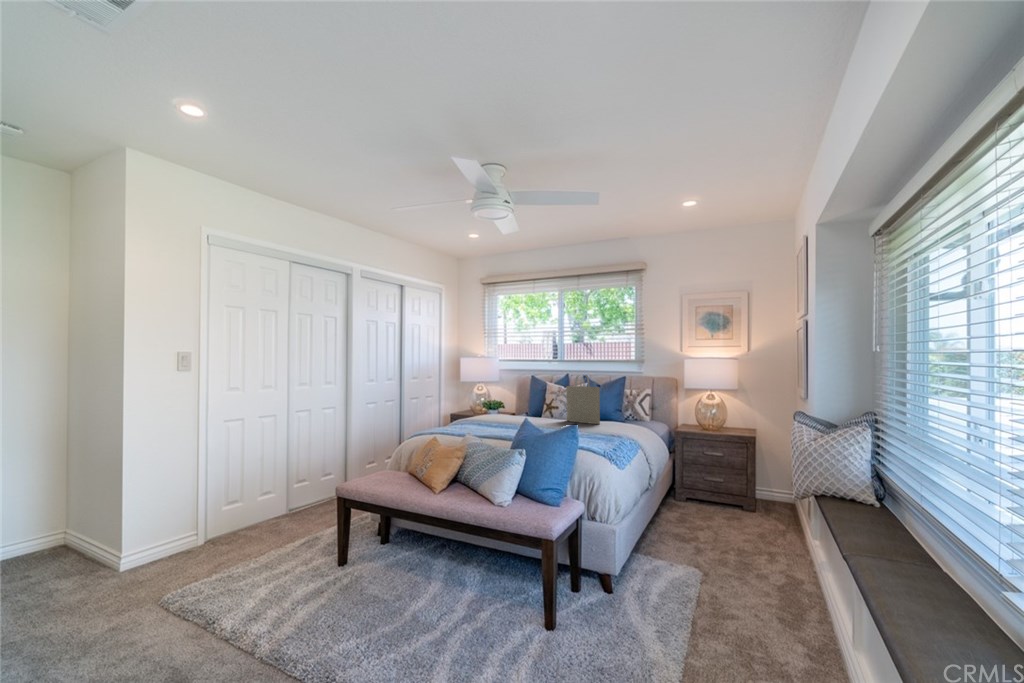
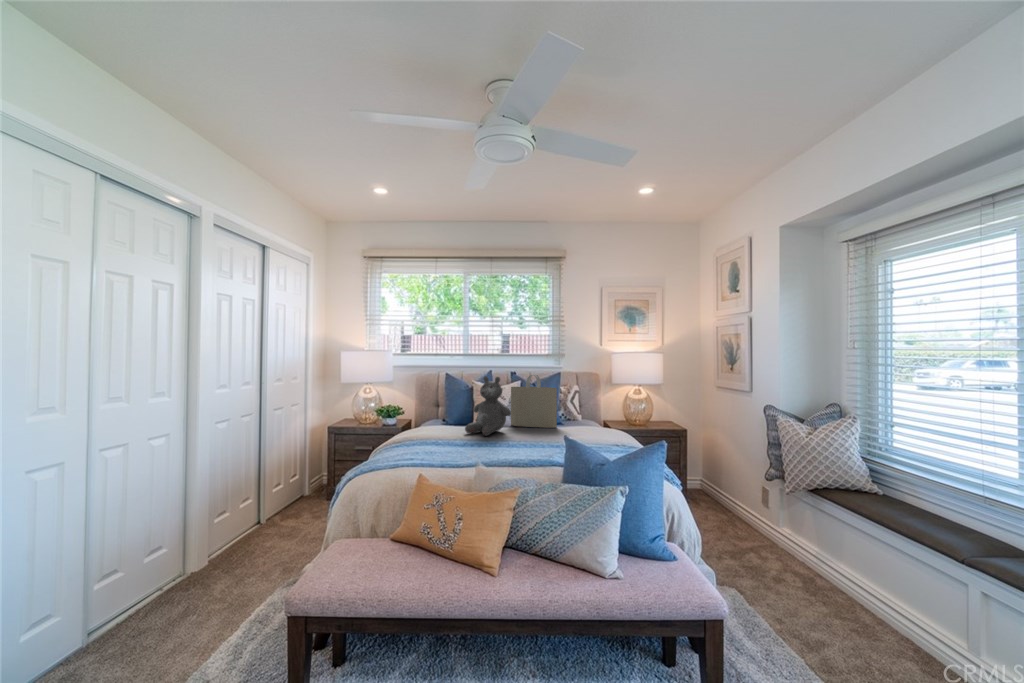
teddy bear: none [514,375,549,424] -> present [465,376,511,436]

